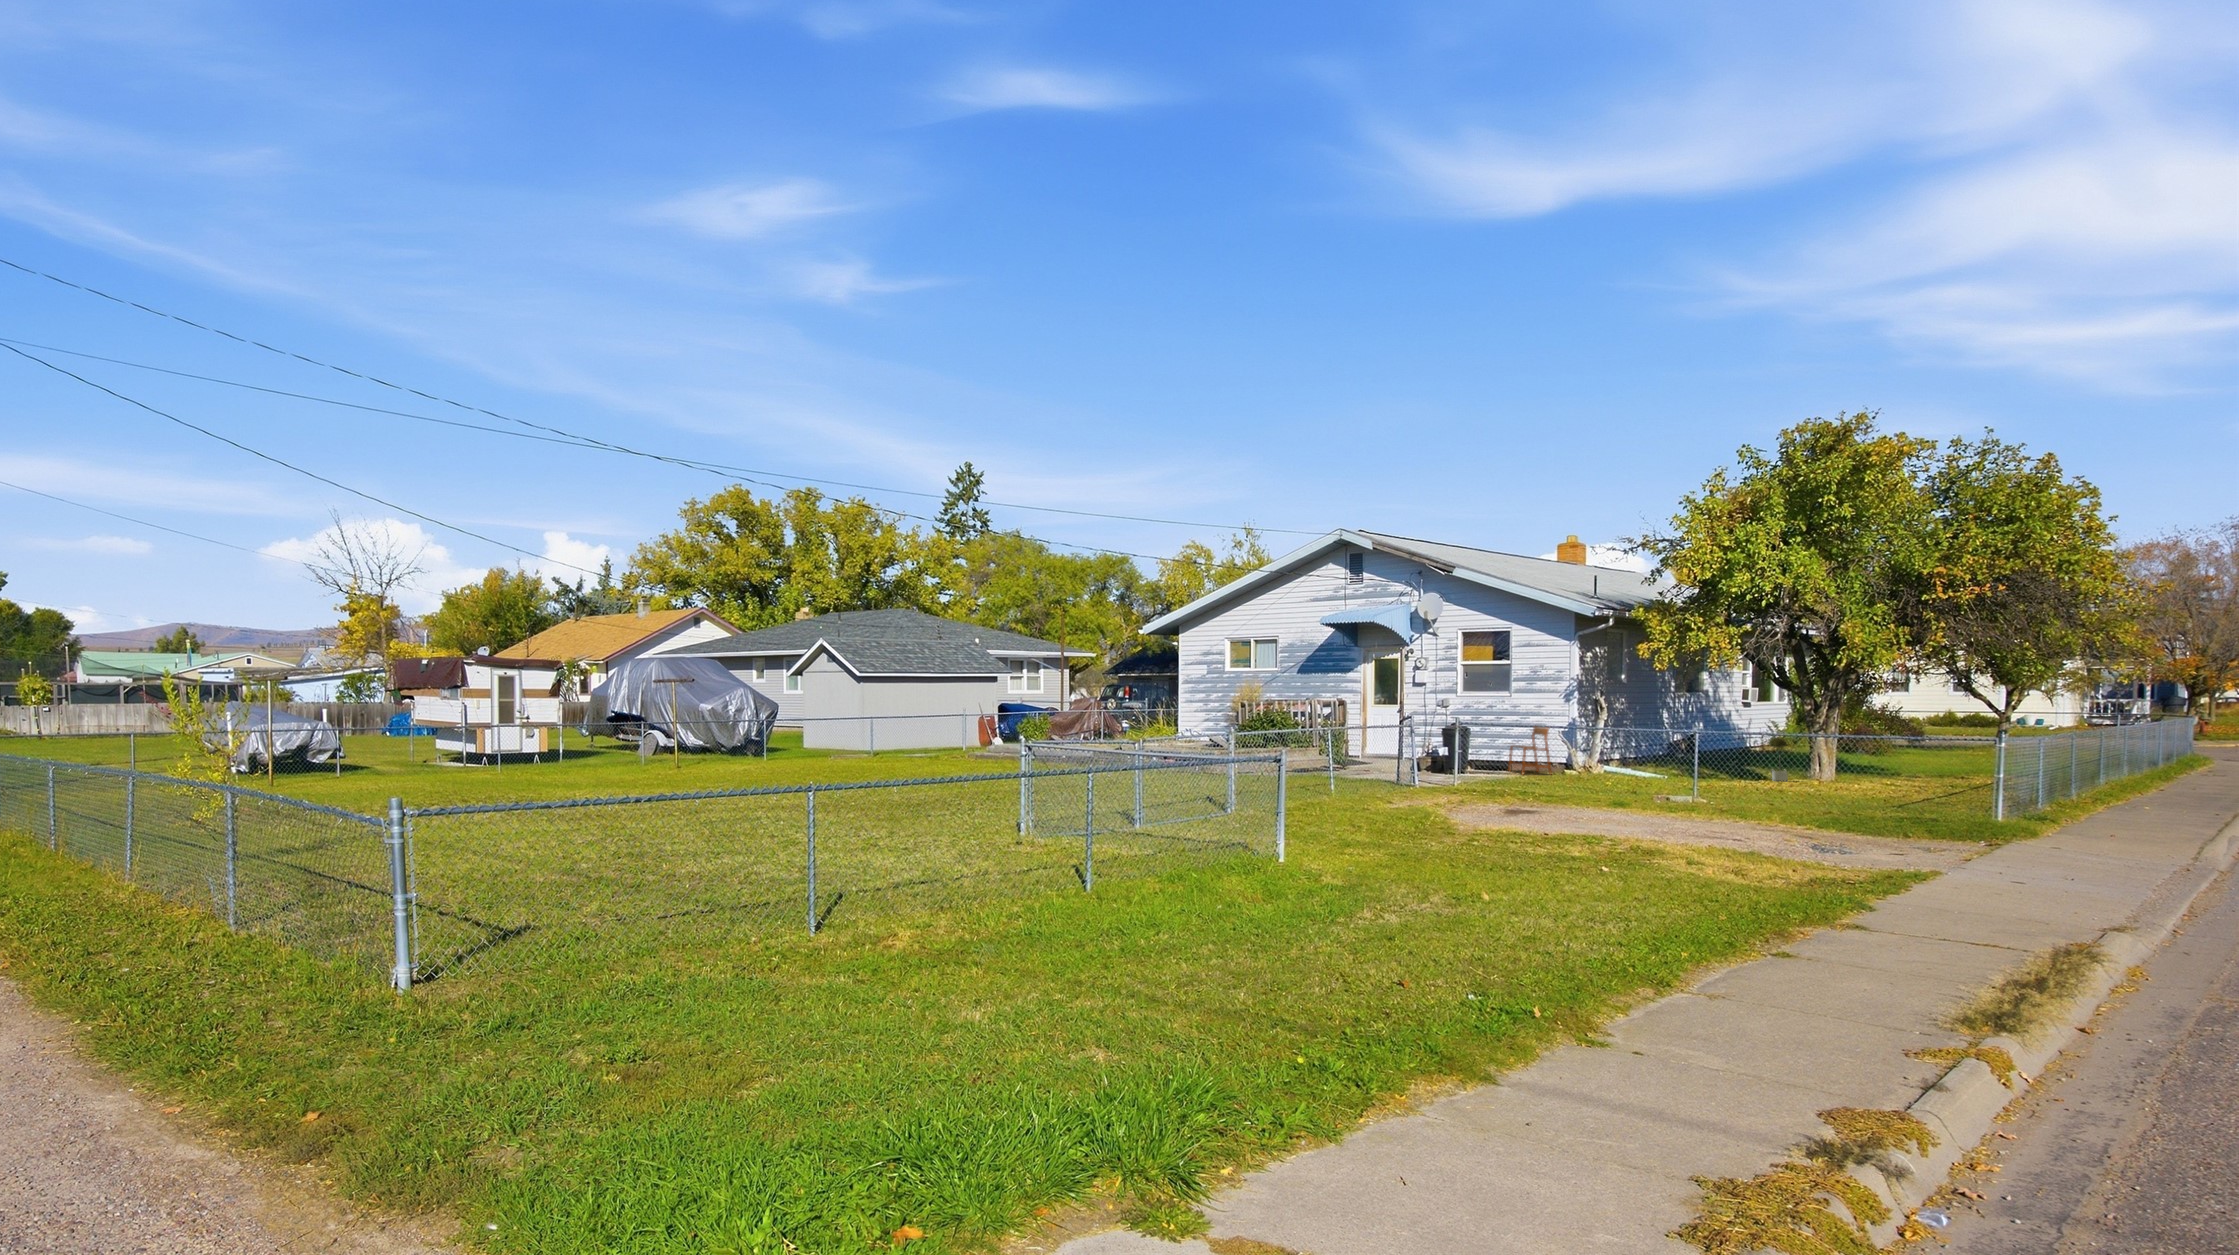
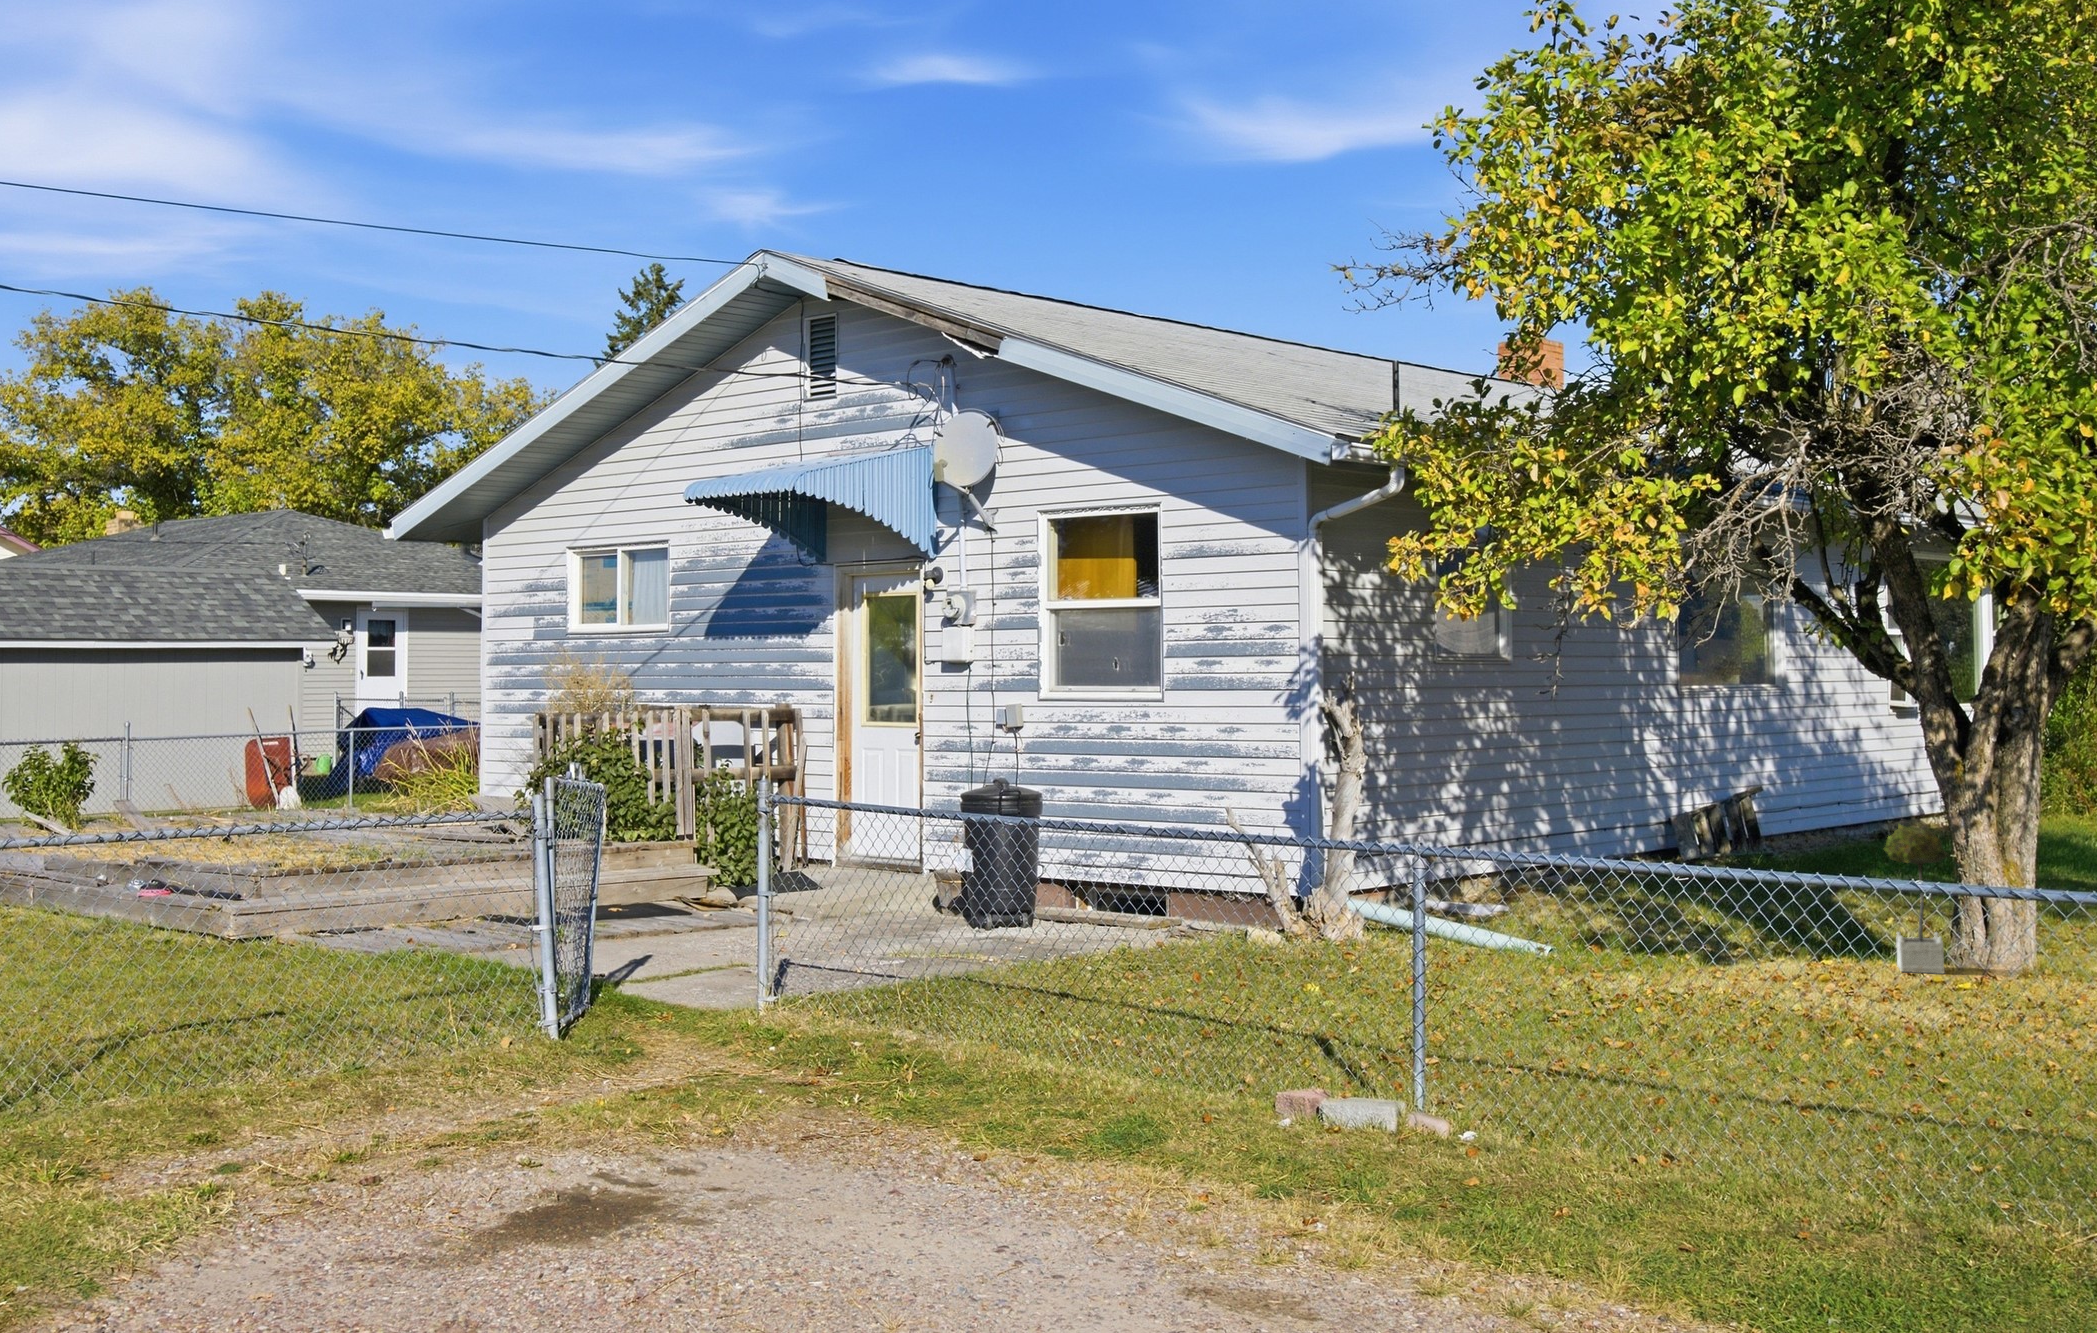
bench: present [1508,726,1552,774] -> none [1141,786,1236,941]

